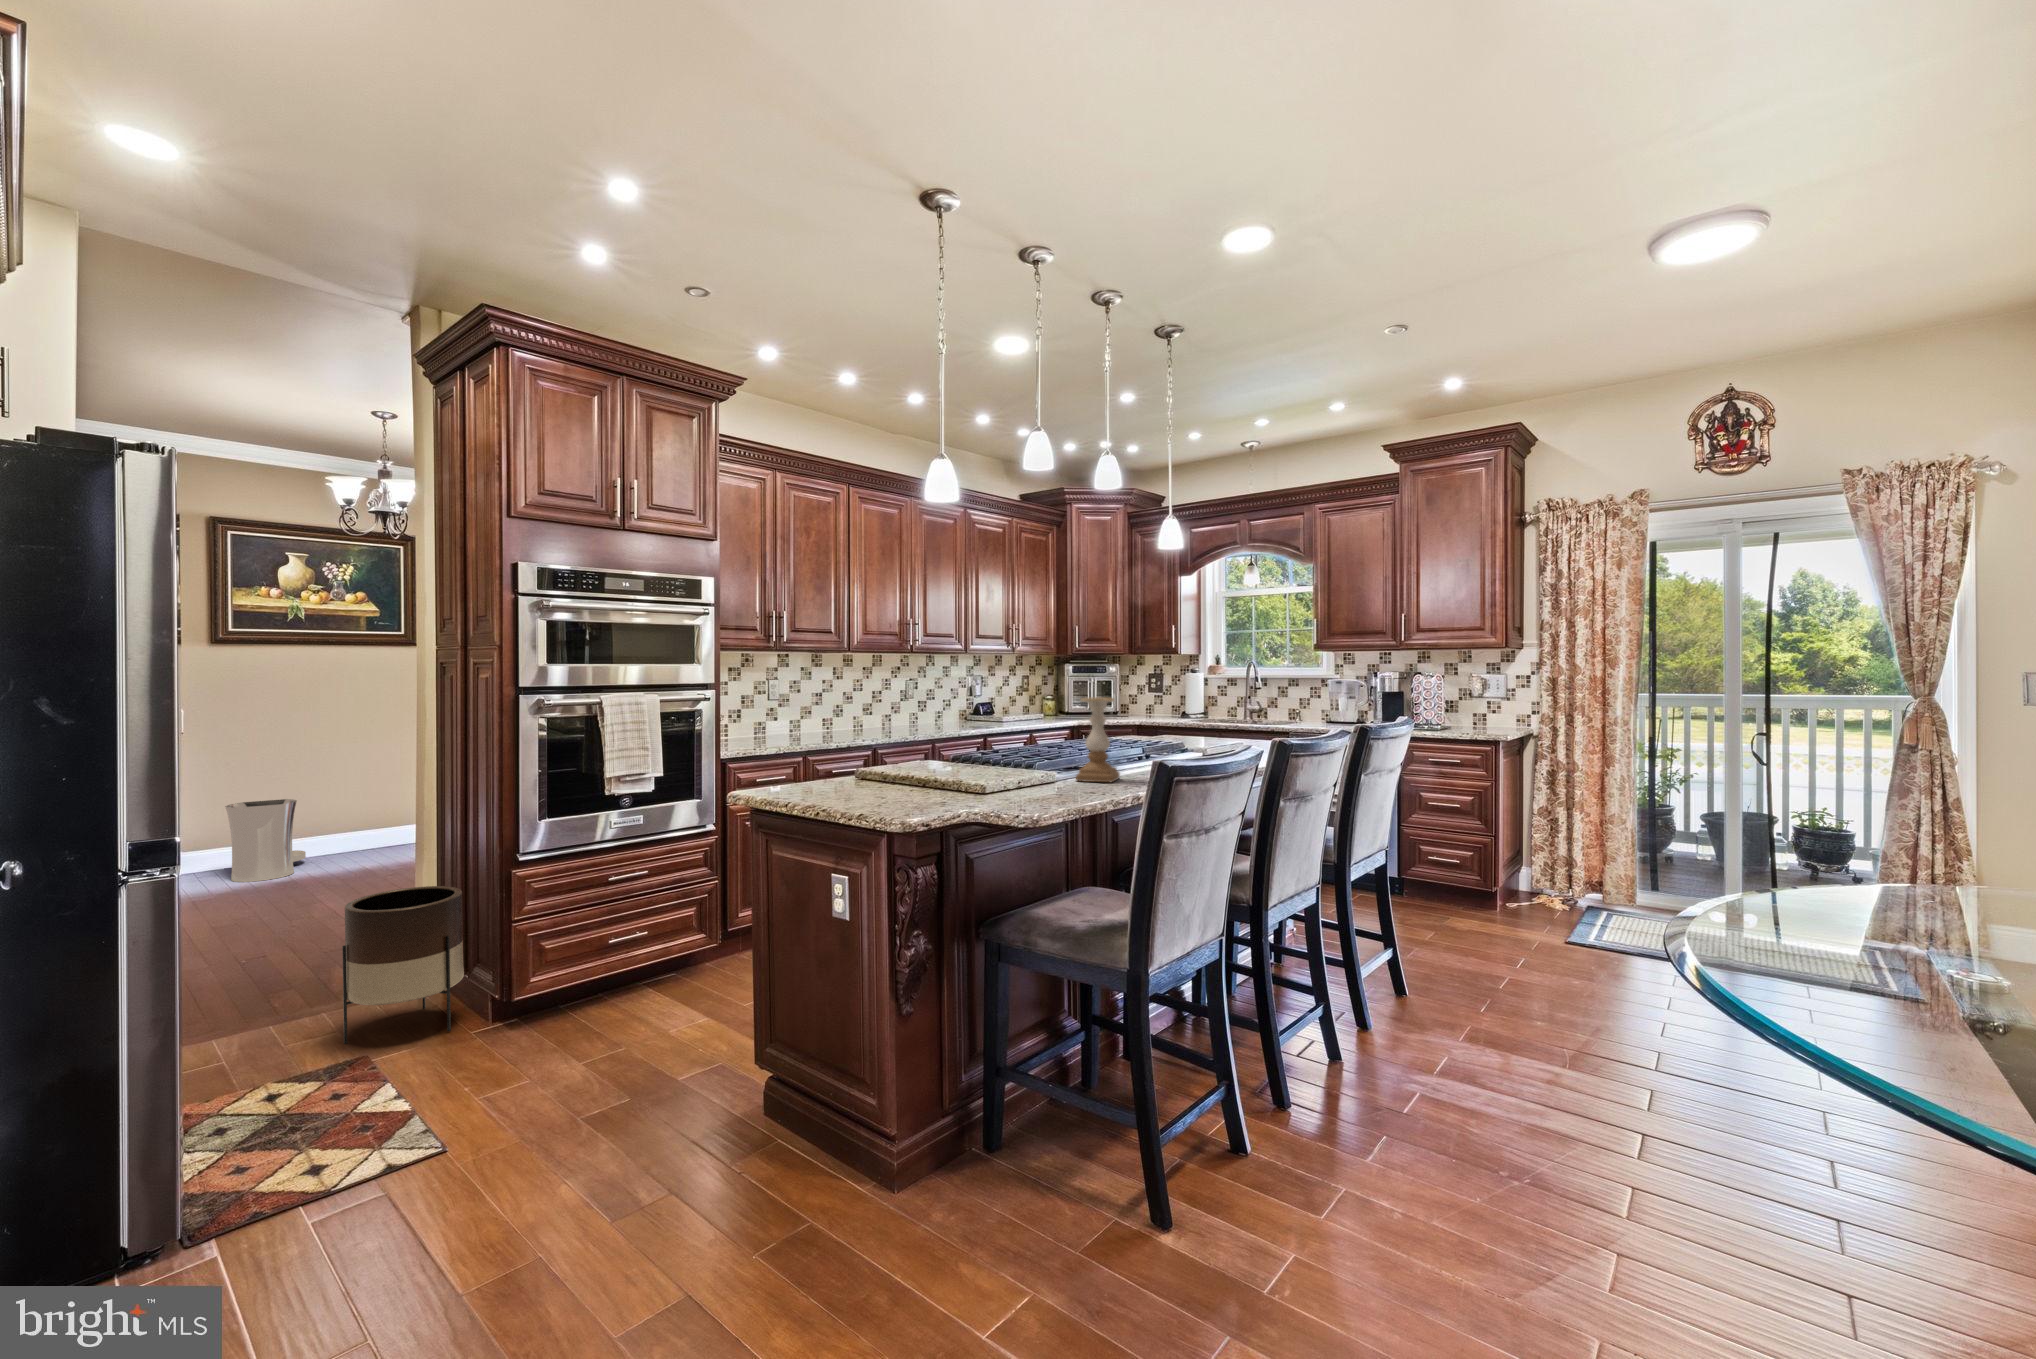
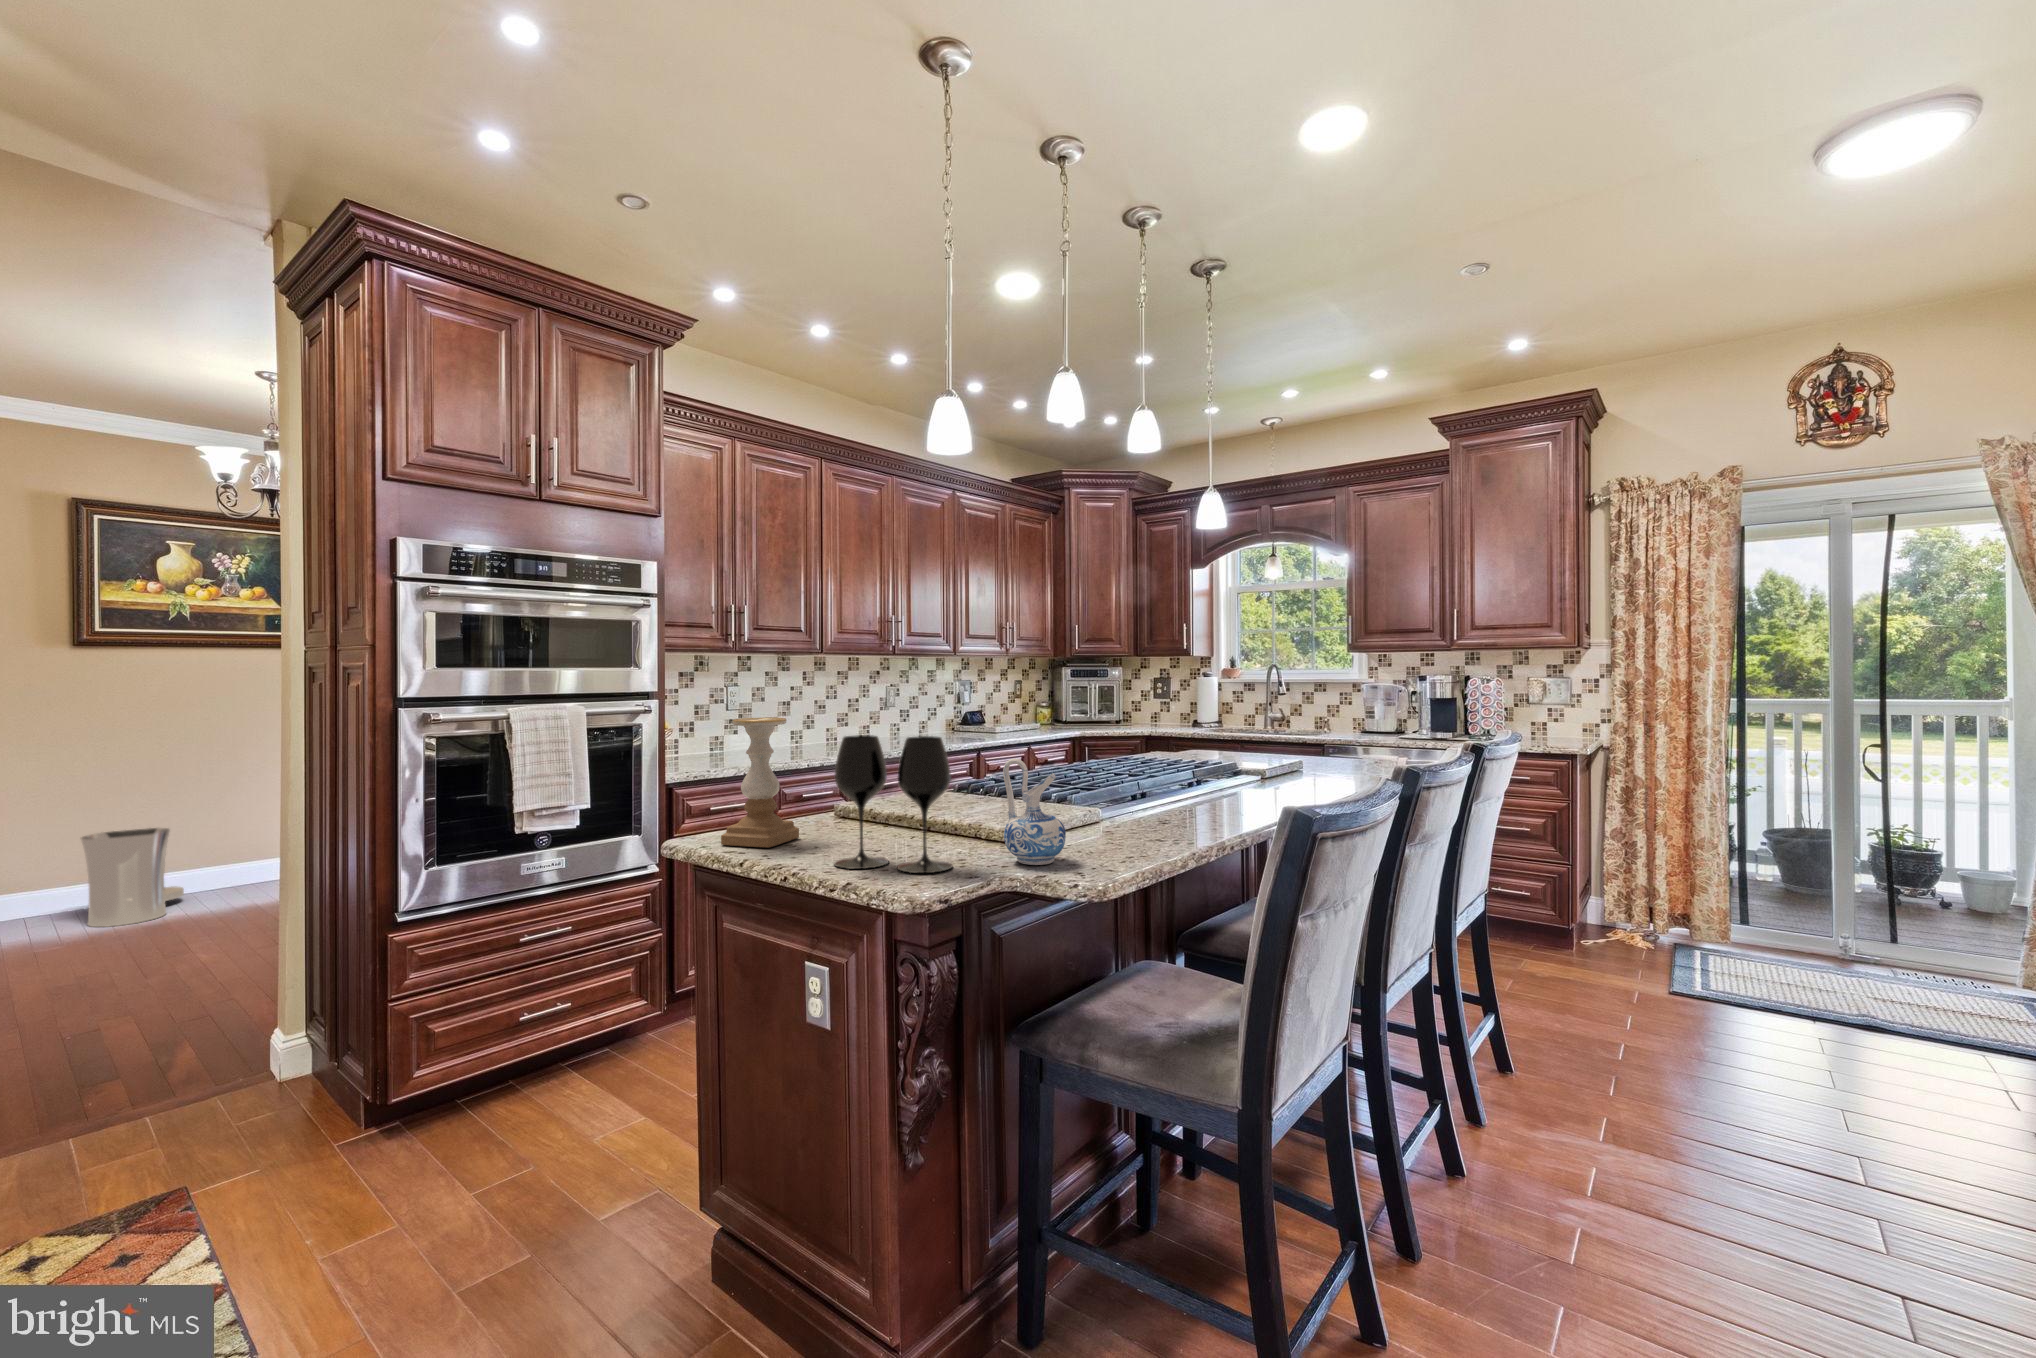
candle holder: present [1076,697,1120,782] -> present [721,717,799,848]
wine glass: none [852,712,935,807] -> present [834,735,952,873]
ceramic pitcher: none [971,729,1015,804] -> present [1003,759,1066,865]
planter: present [342,886,464,1044] -> none [159,952,329,1166]

